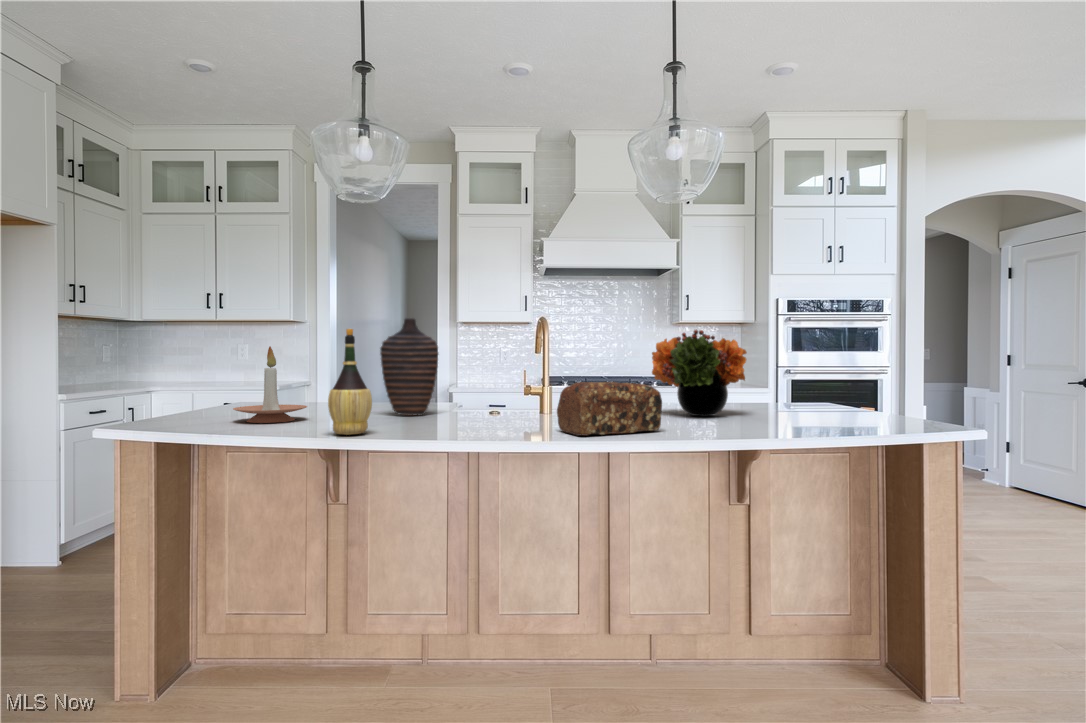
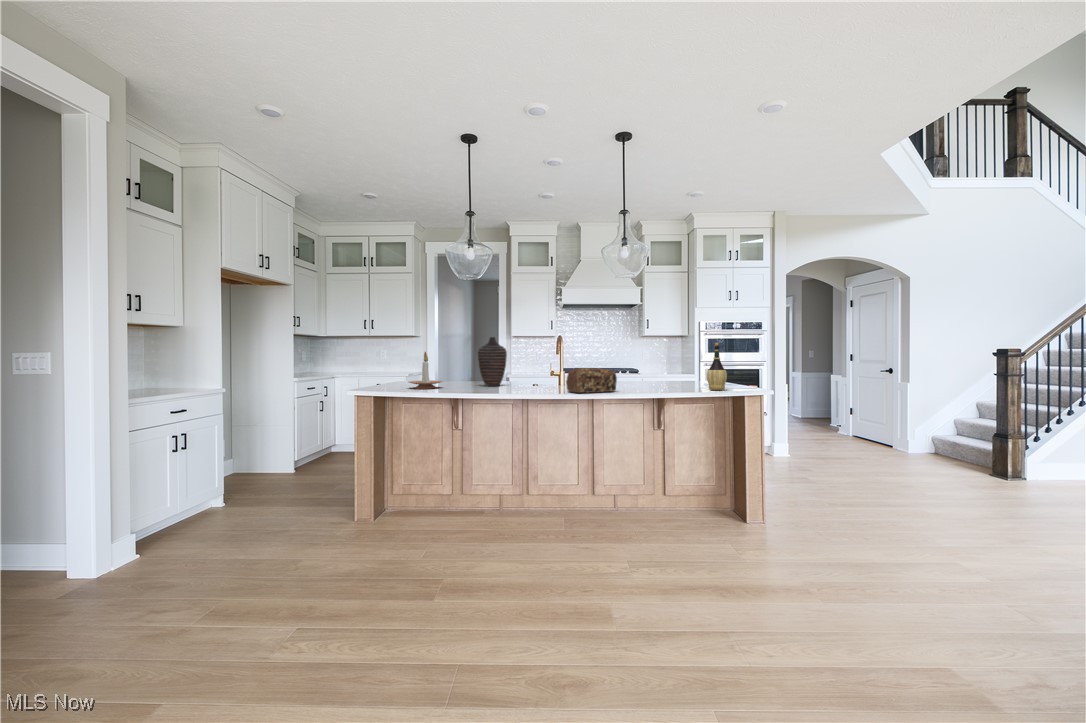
wine bottle: present [328,329,372,435] -> present [707,343,727,390]
flower arrangement: present [652,330,747,416] -> none [615,342,665,386]

